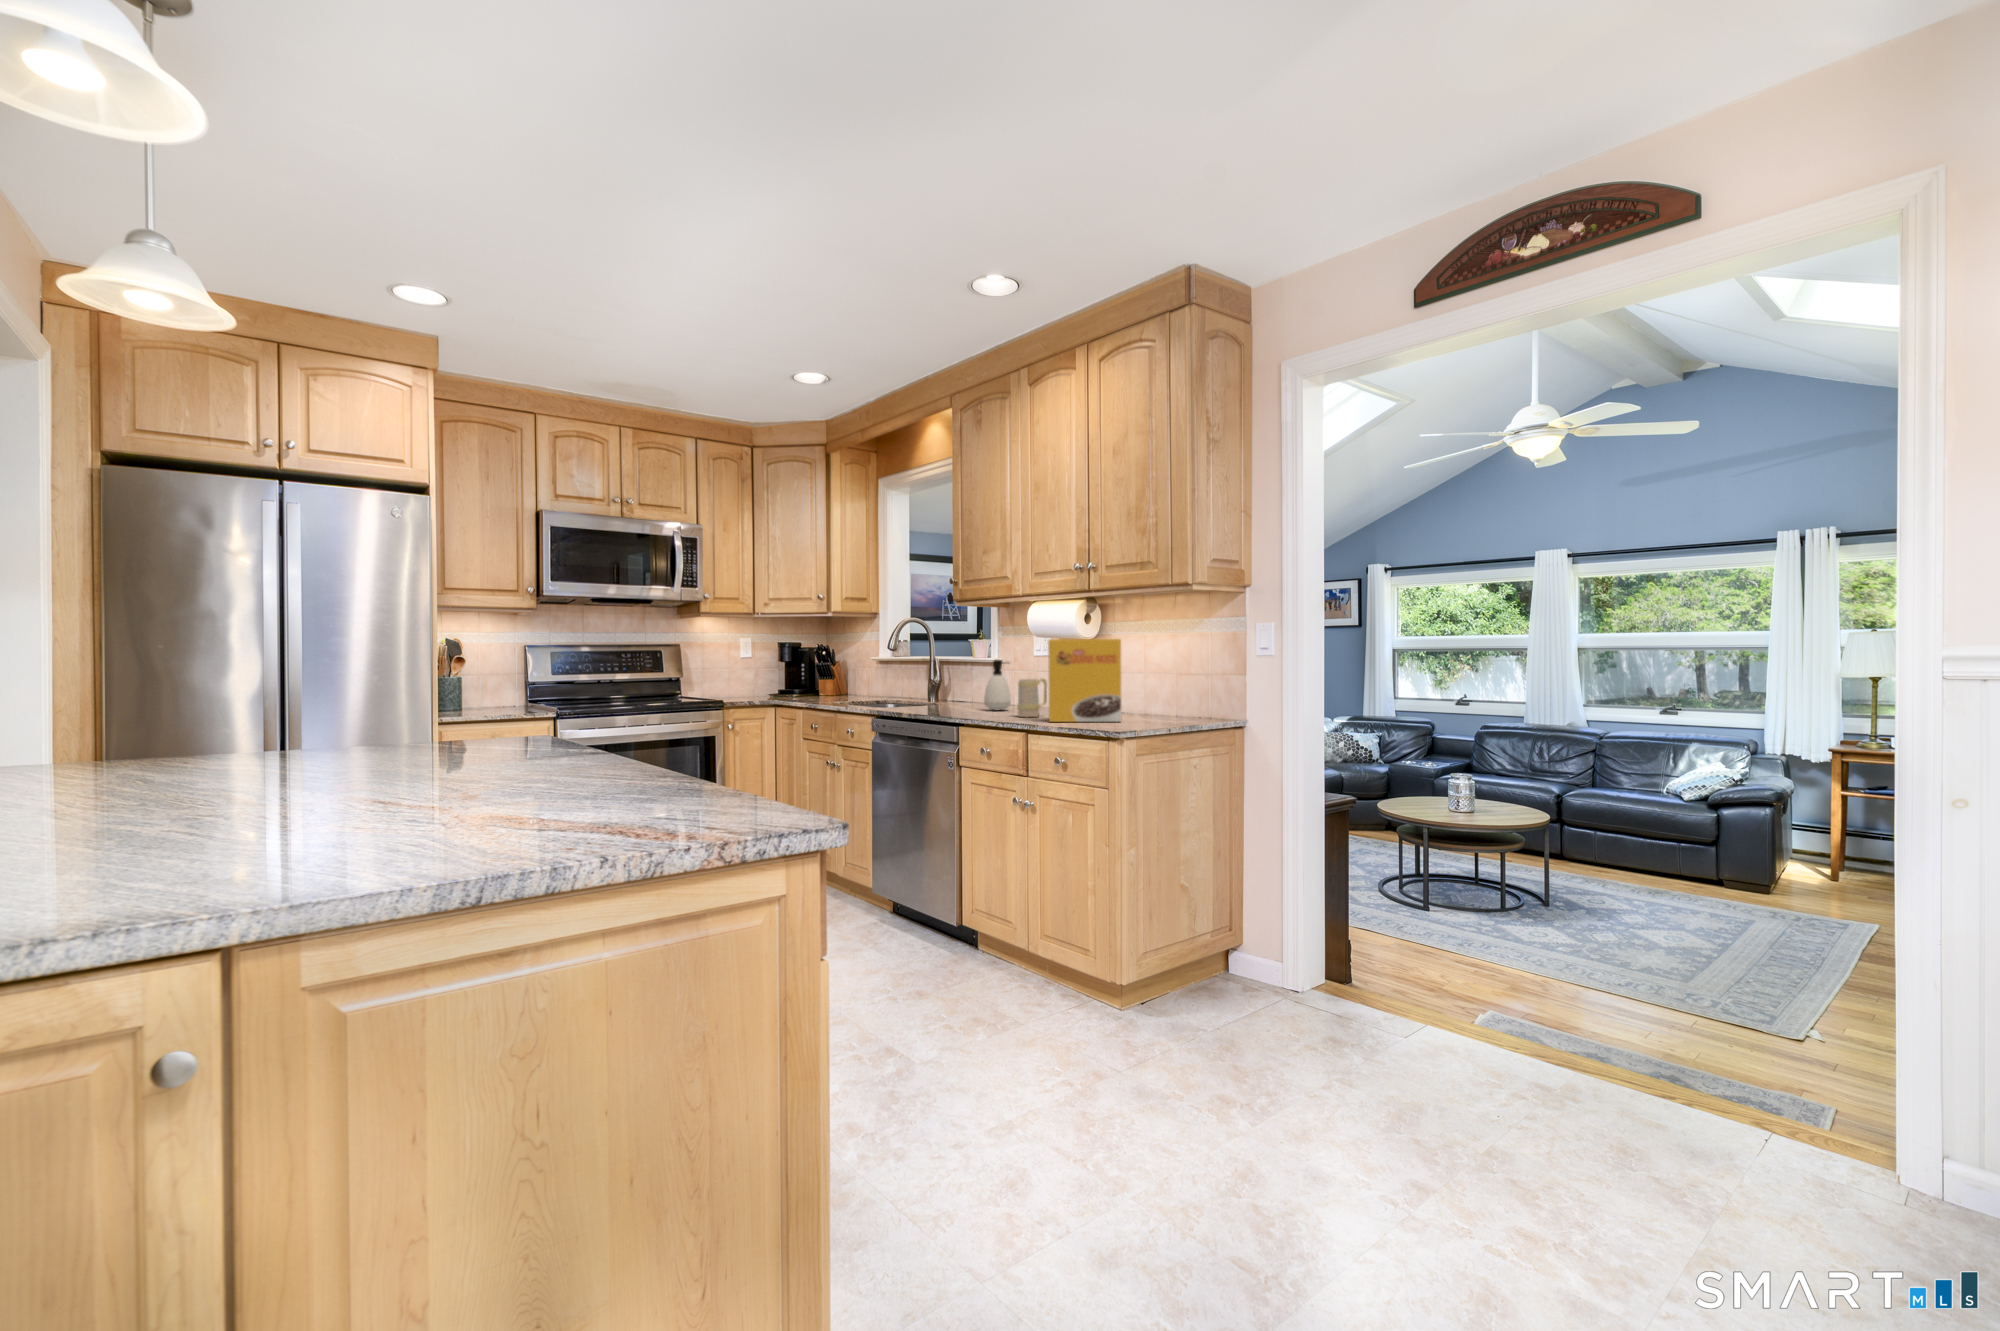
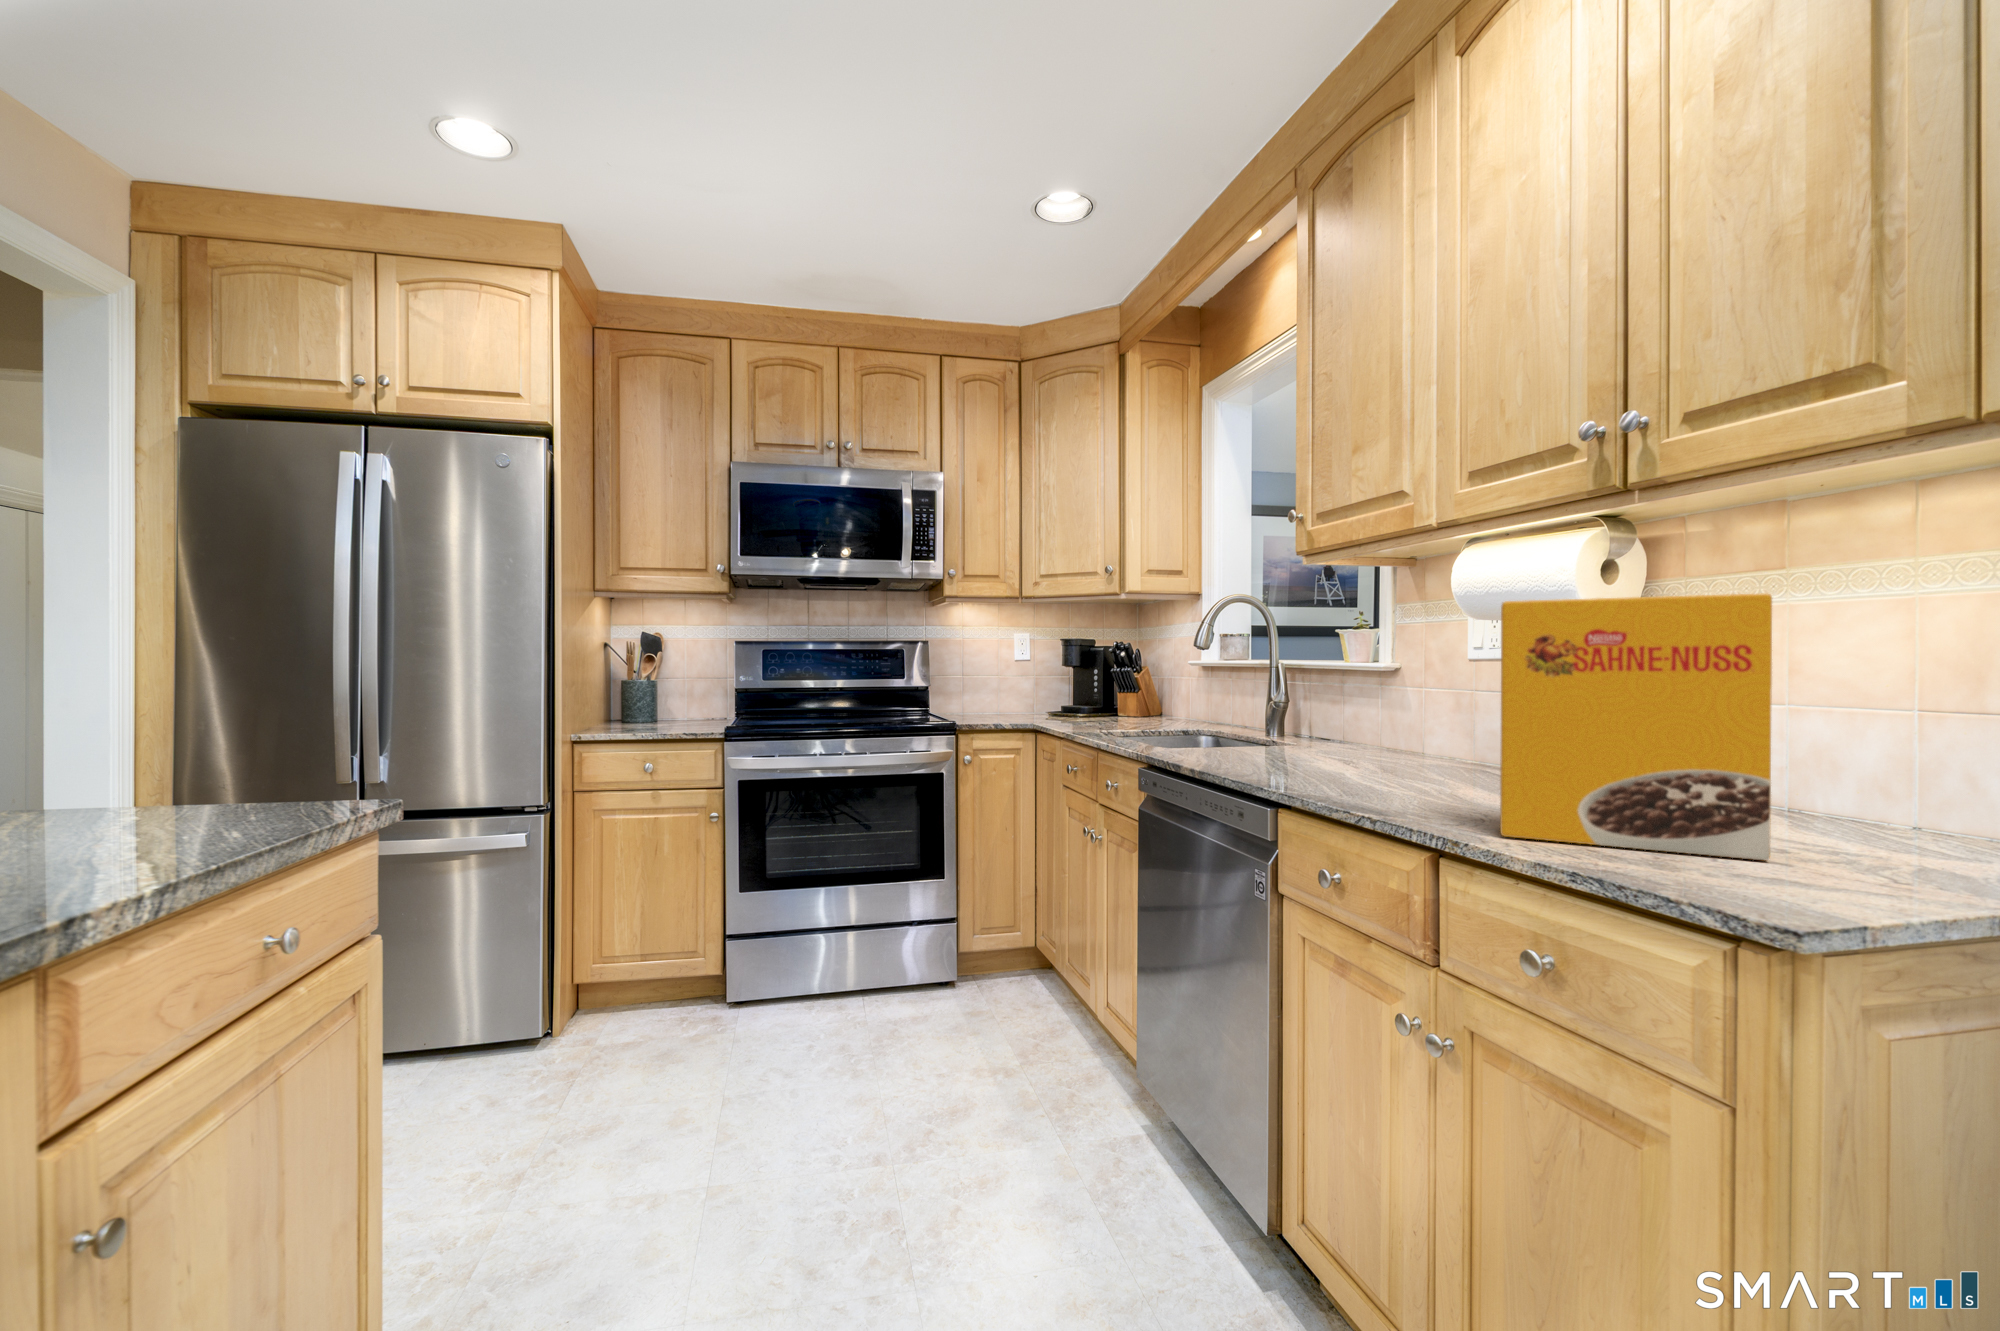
soap dispenser: present [984,660,1011,710] -> none [1346,663,1409,771]
mug: present [1017,678,1047,717] -> none [1413,708,1499,806]

